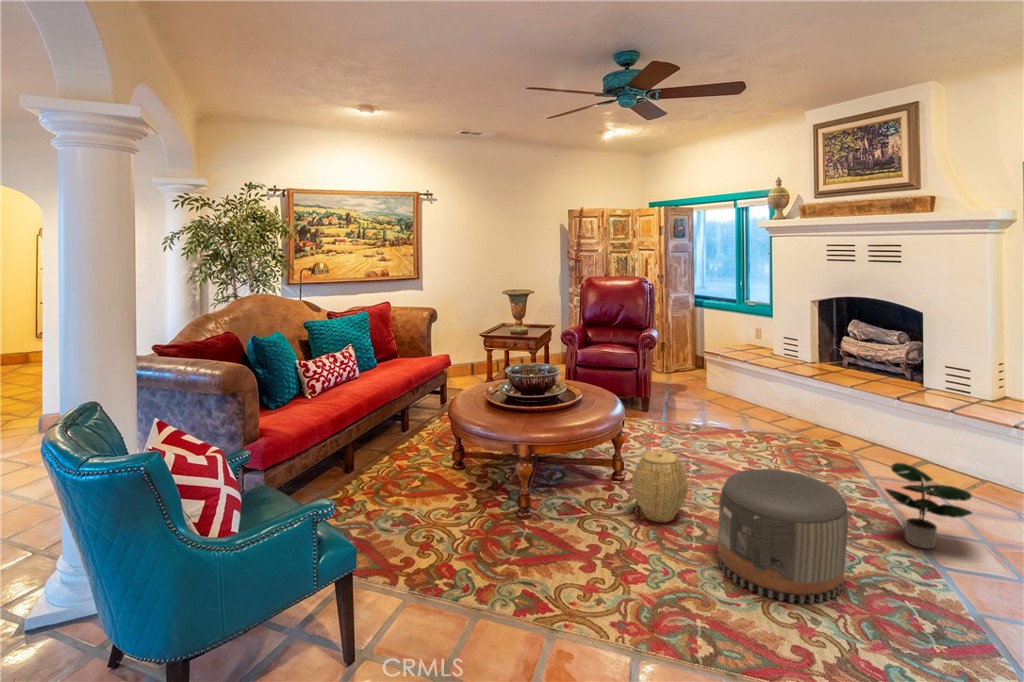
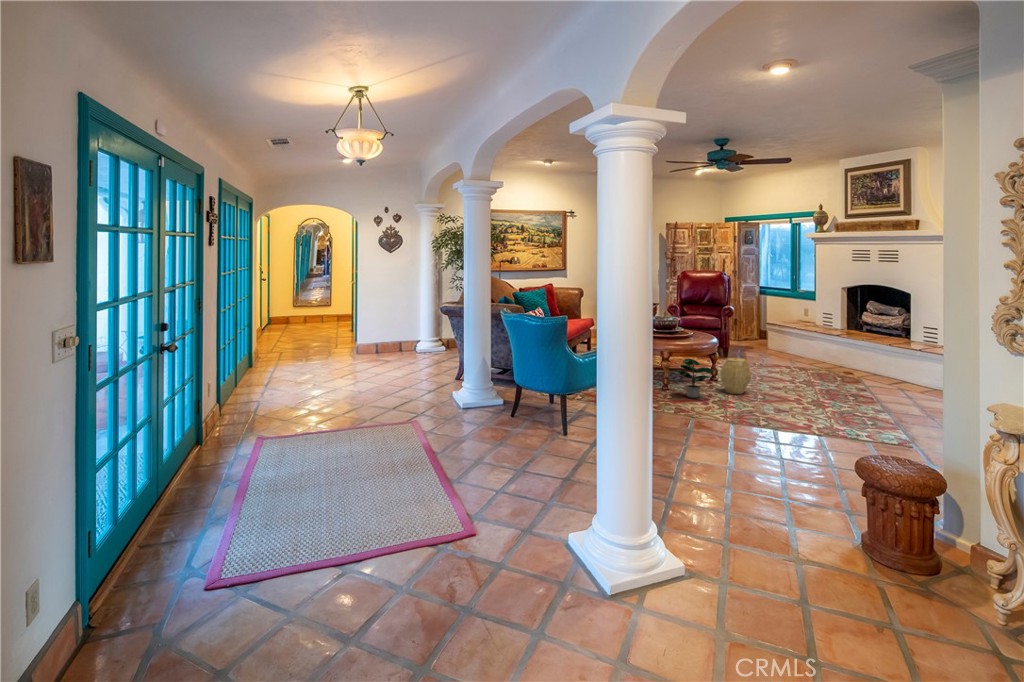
potted plant: present [885,463,972,549] -> present [677,359,715,398]
pouf: present [718,469,848,603] -> none [766,361,832,415]

